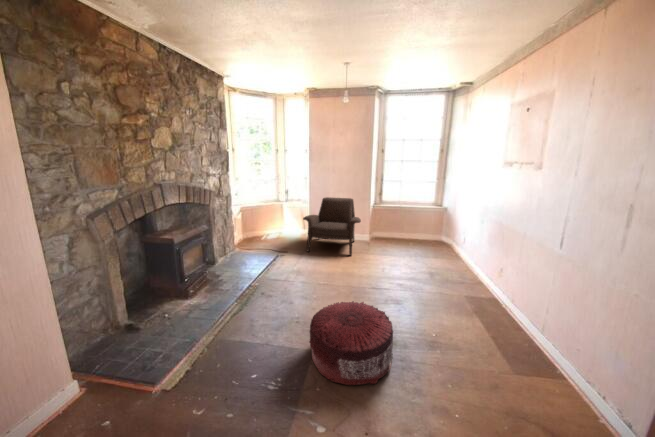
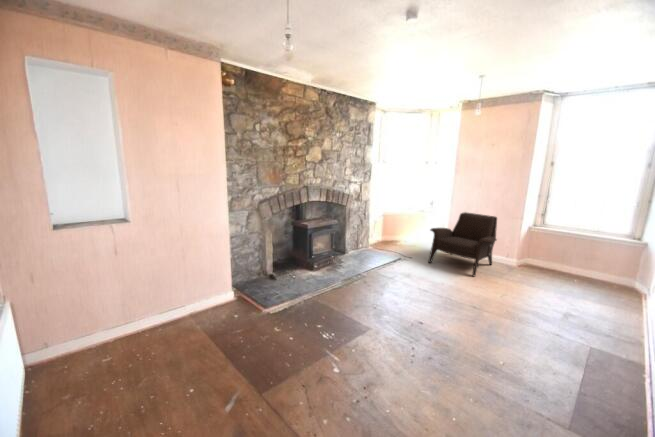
pouf: present [309,301,393,385] -> none [360,300,438,374]

